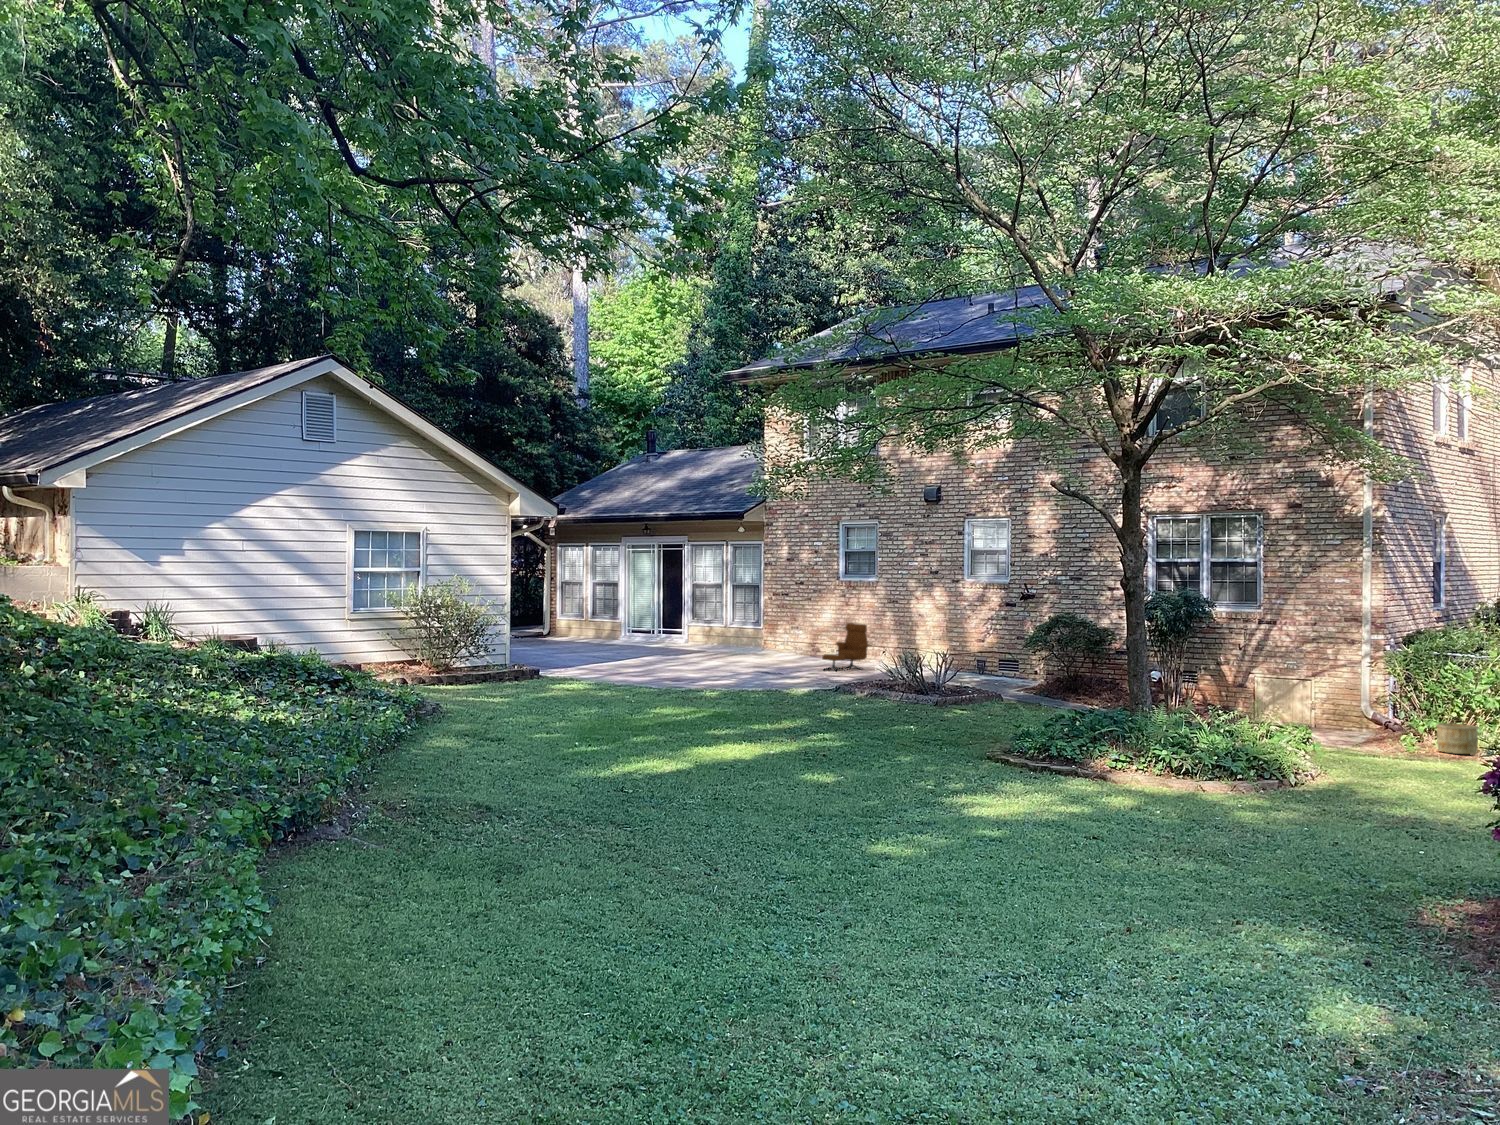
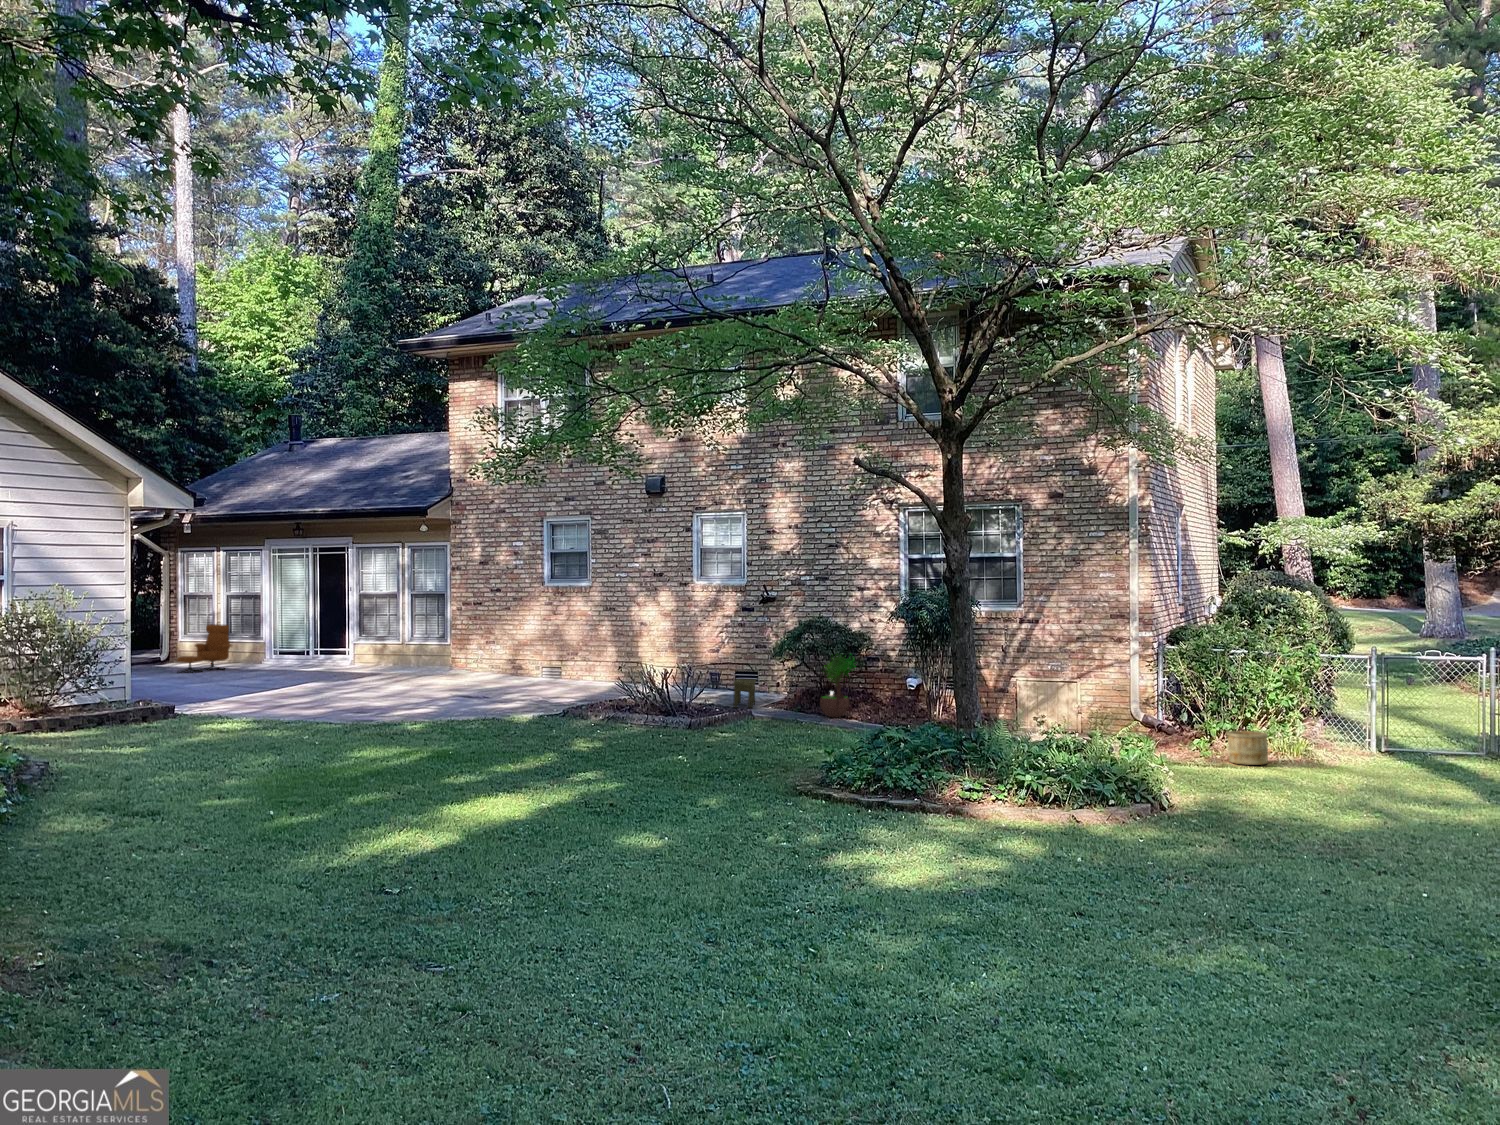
lounge chair: present [822,623,870,671] -> present [177,624,231,672]
potted tree: none [1068,640,1103,699] -> present [820,656,853,718]
side table: none [994,663,1017,688] -> present [733,679,756,708]

